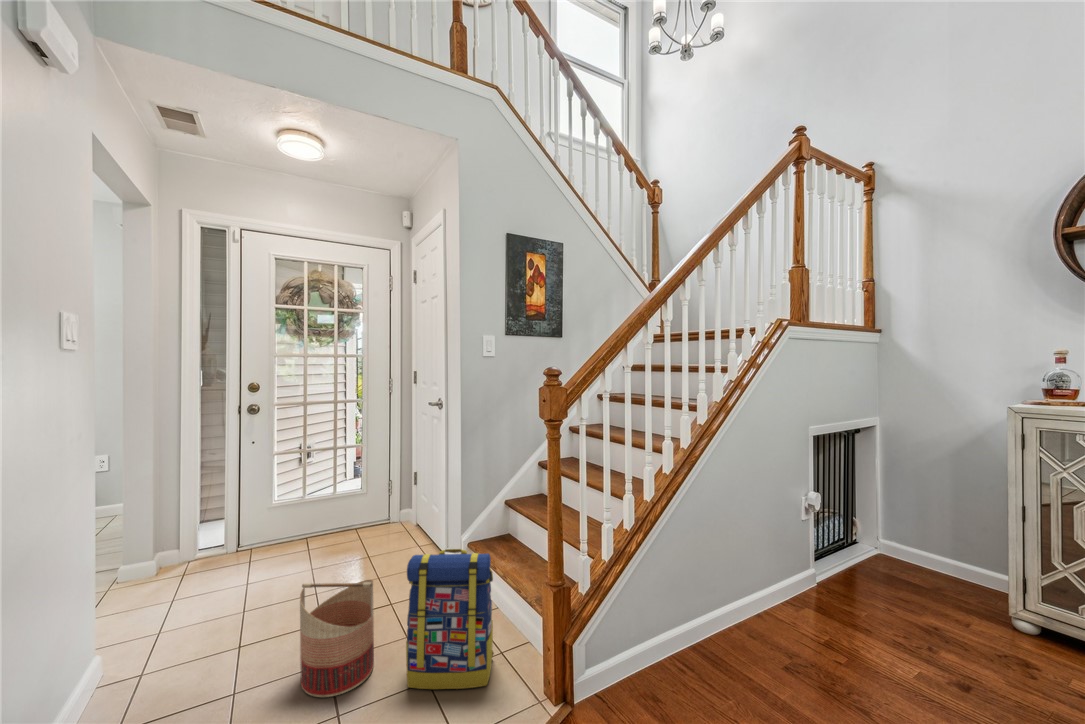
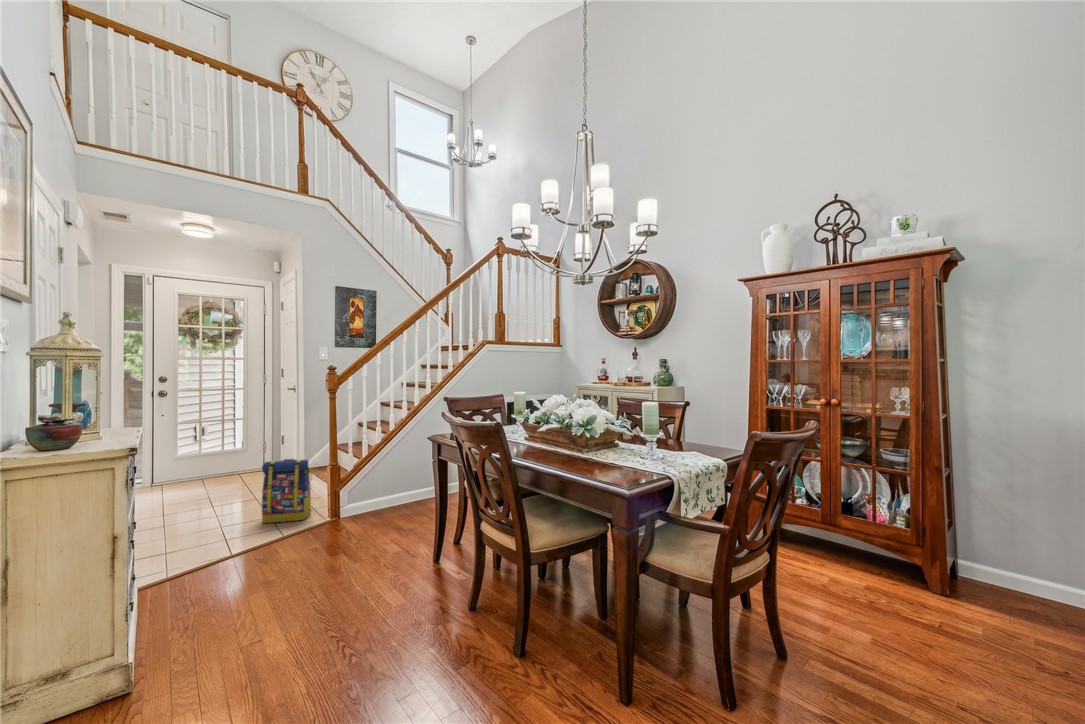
basket: present [300,580,374,697] -> none [204,476,245,528]

